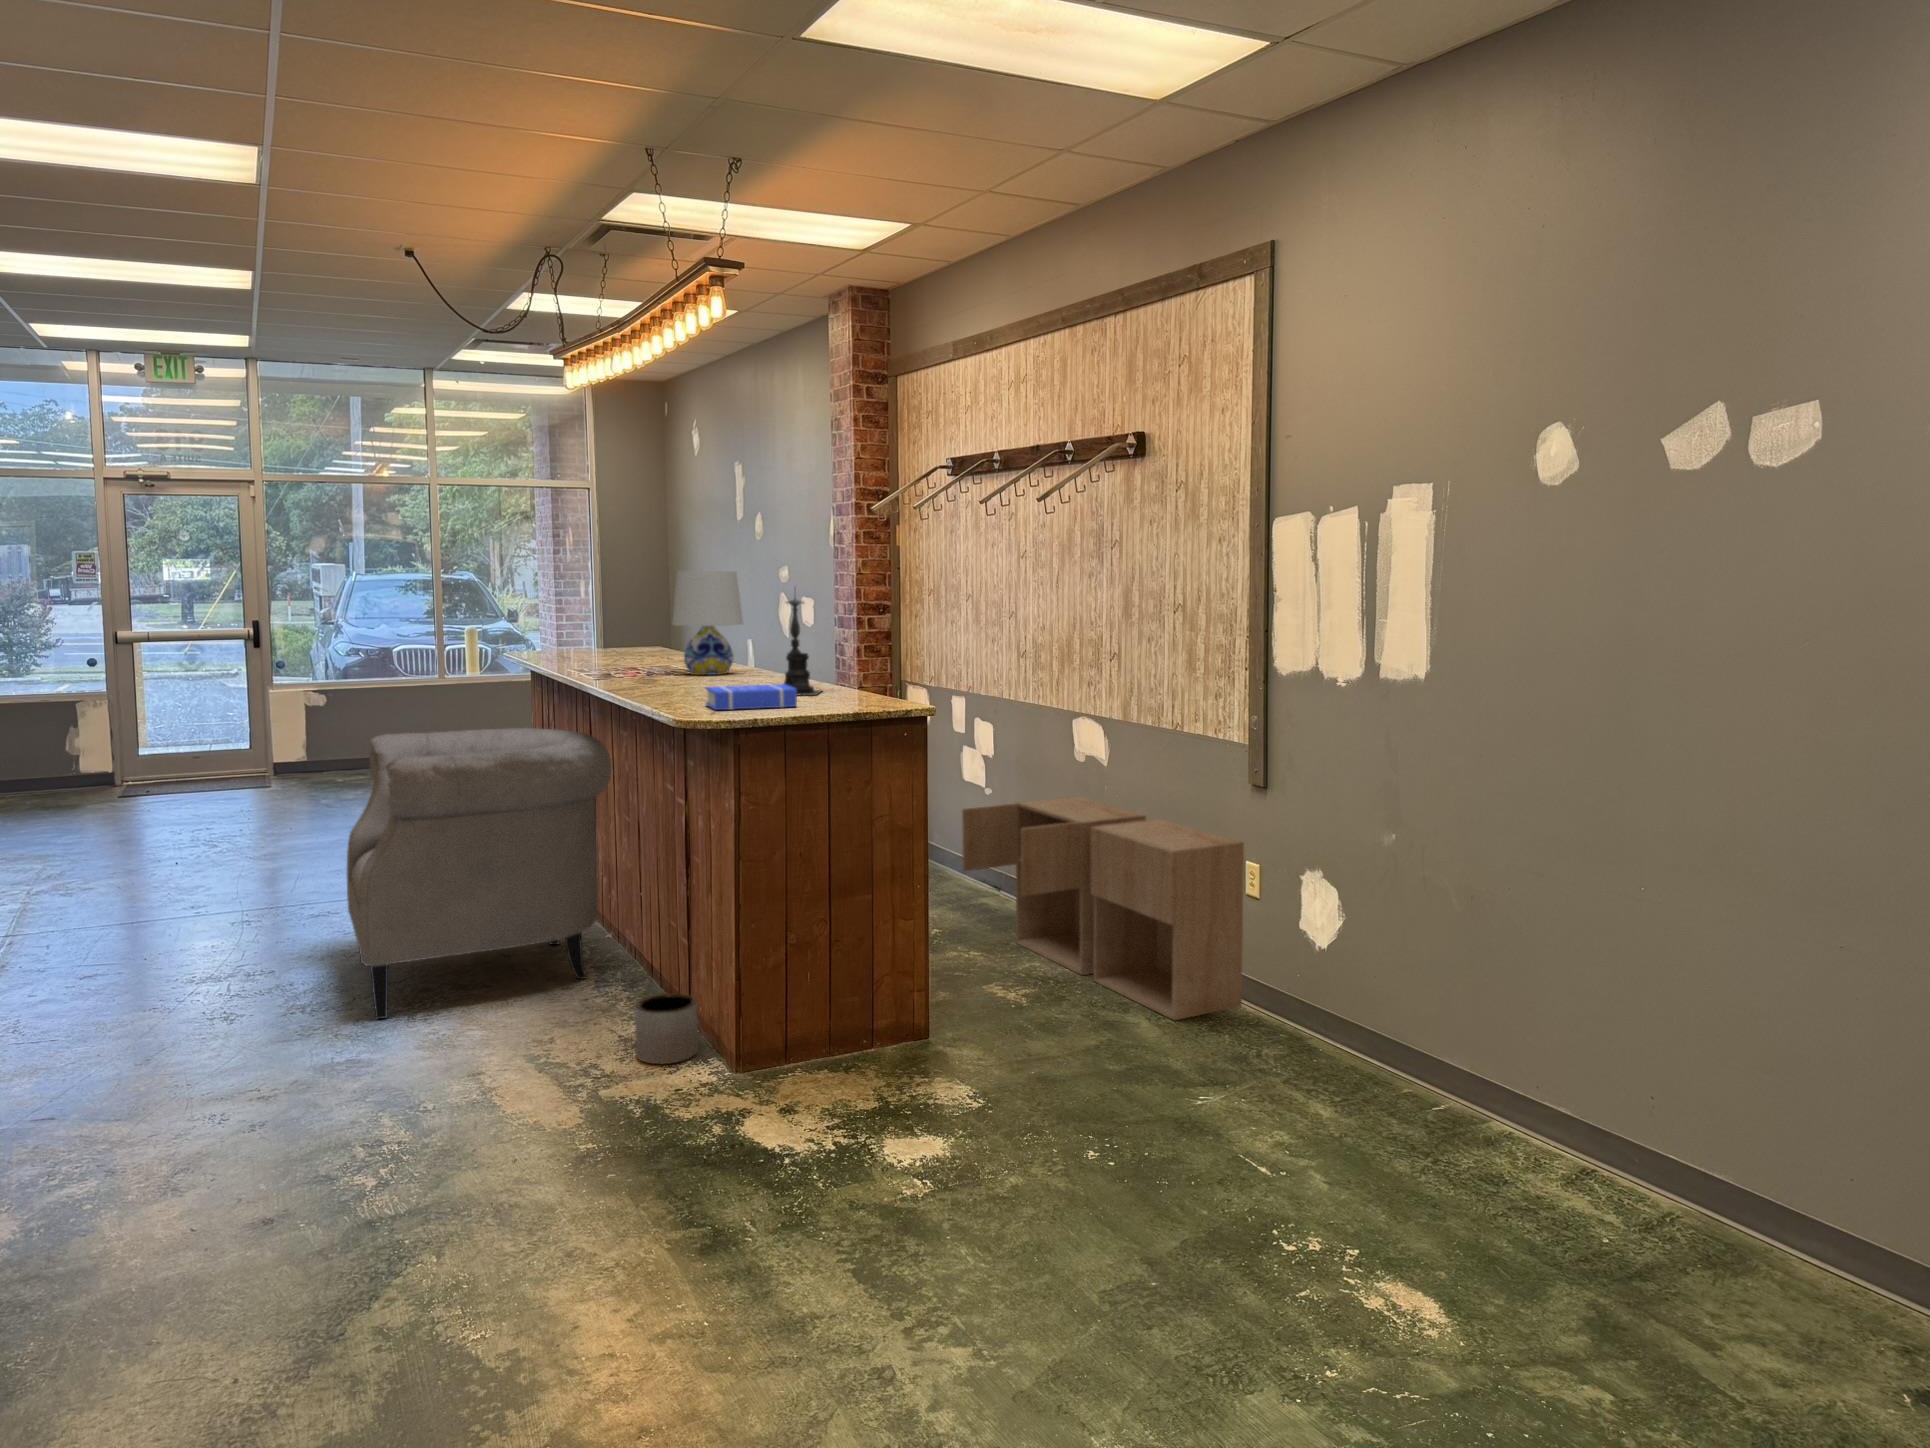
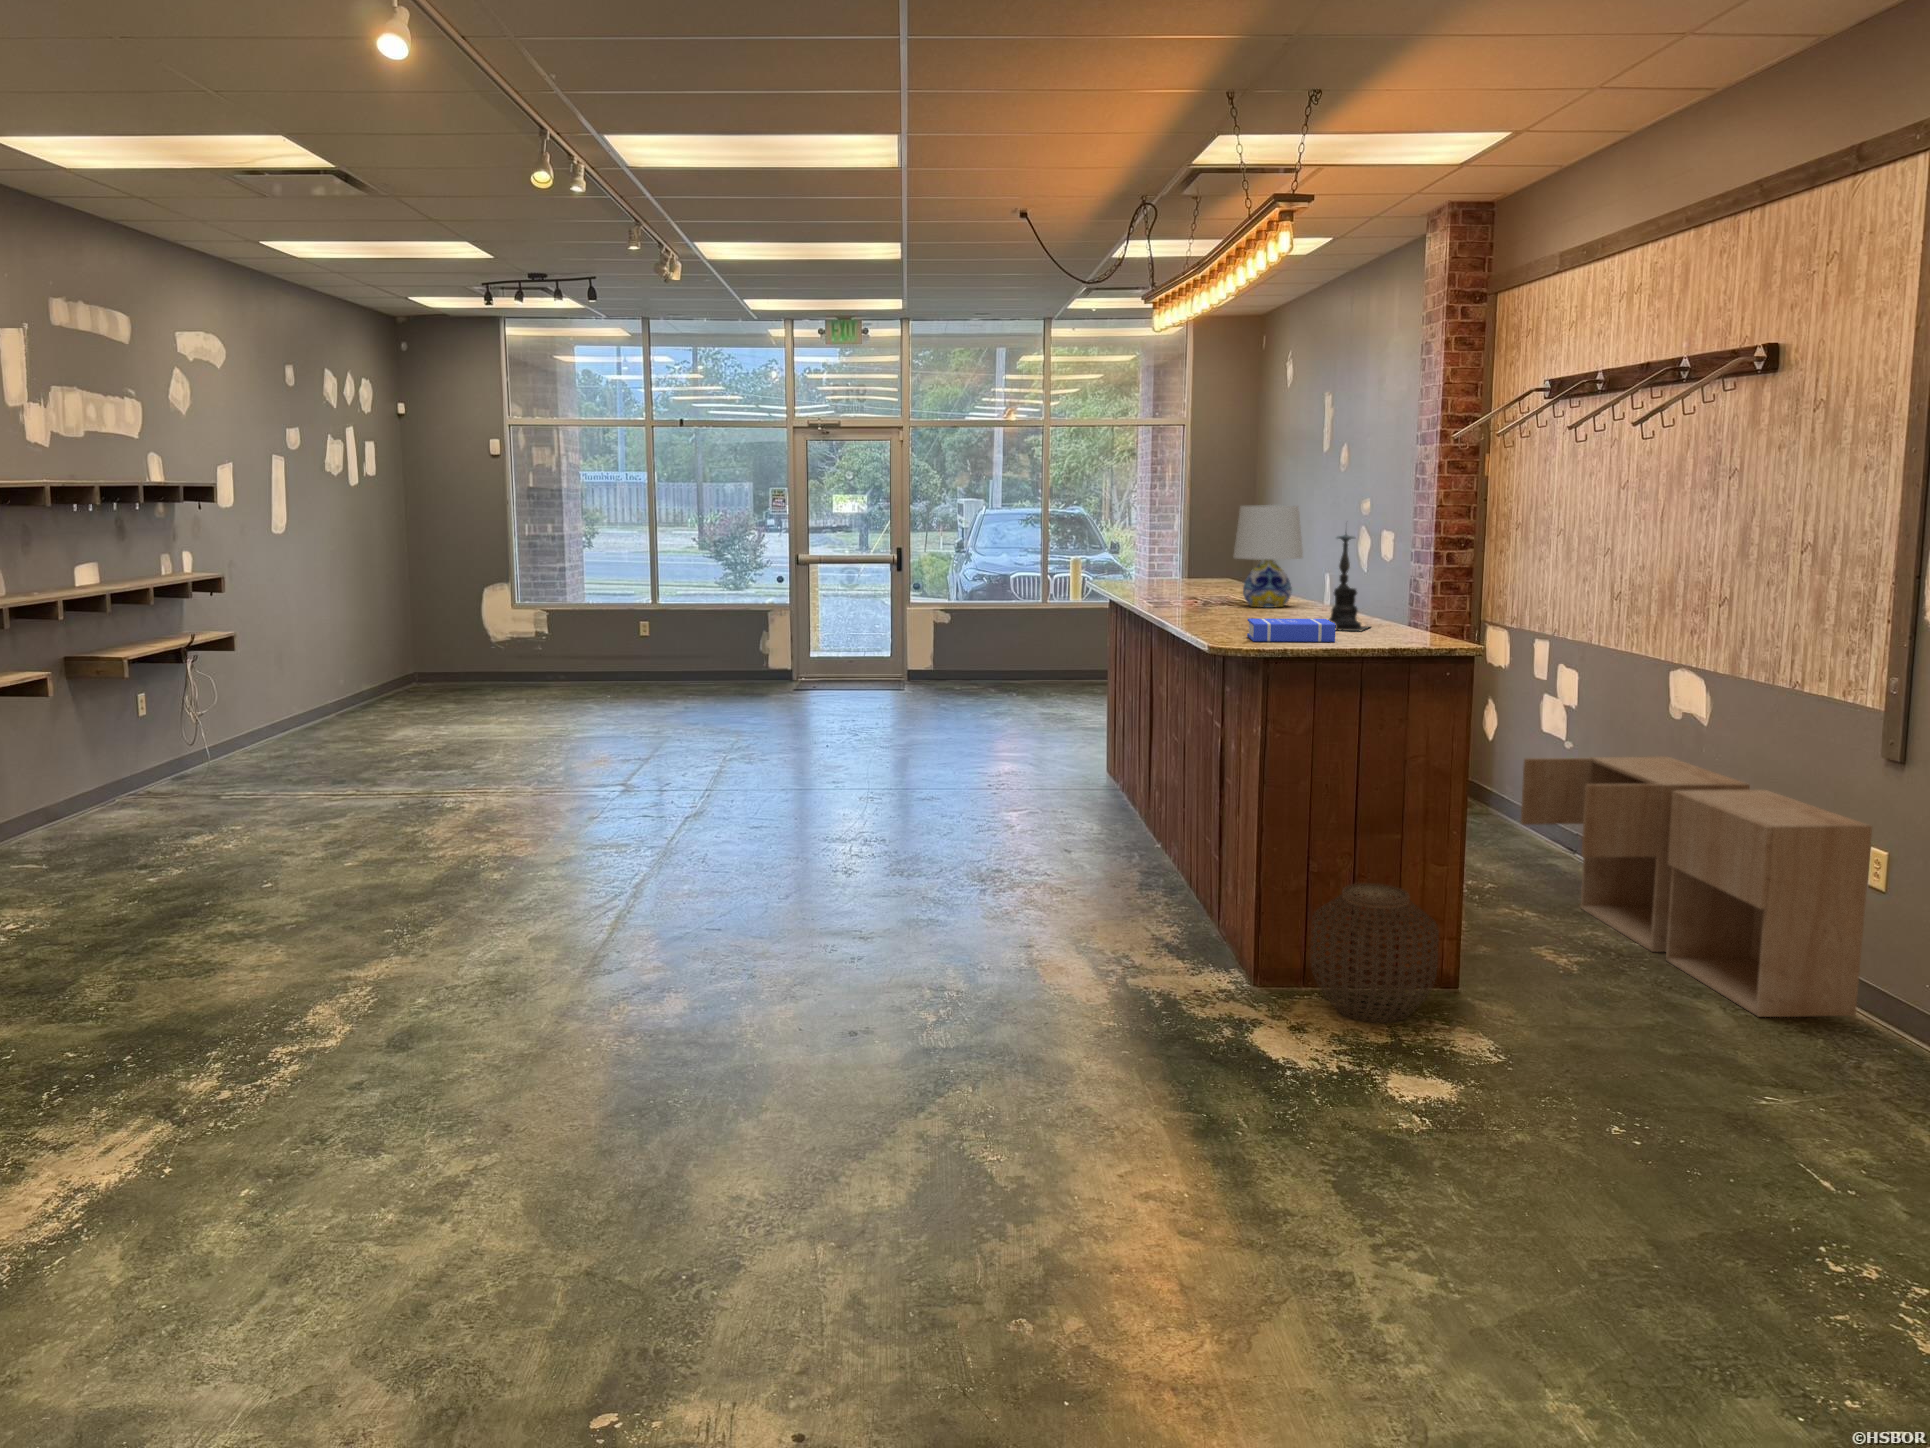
chair: present [347,728,612,1019] -> none [946,650,1166,891]
woven basket: none [793,947,915,1090] -> present [1311,883,1439,1023]
planter: present [635,994,698,1064] -> none [1166,903,1224,967]

